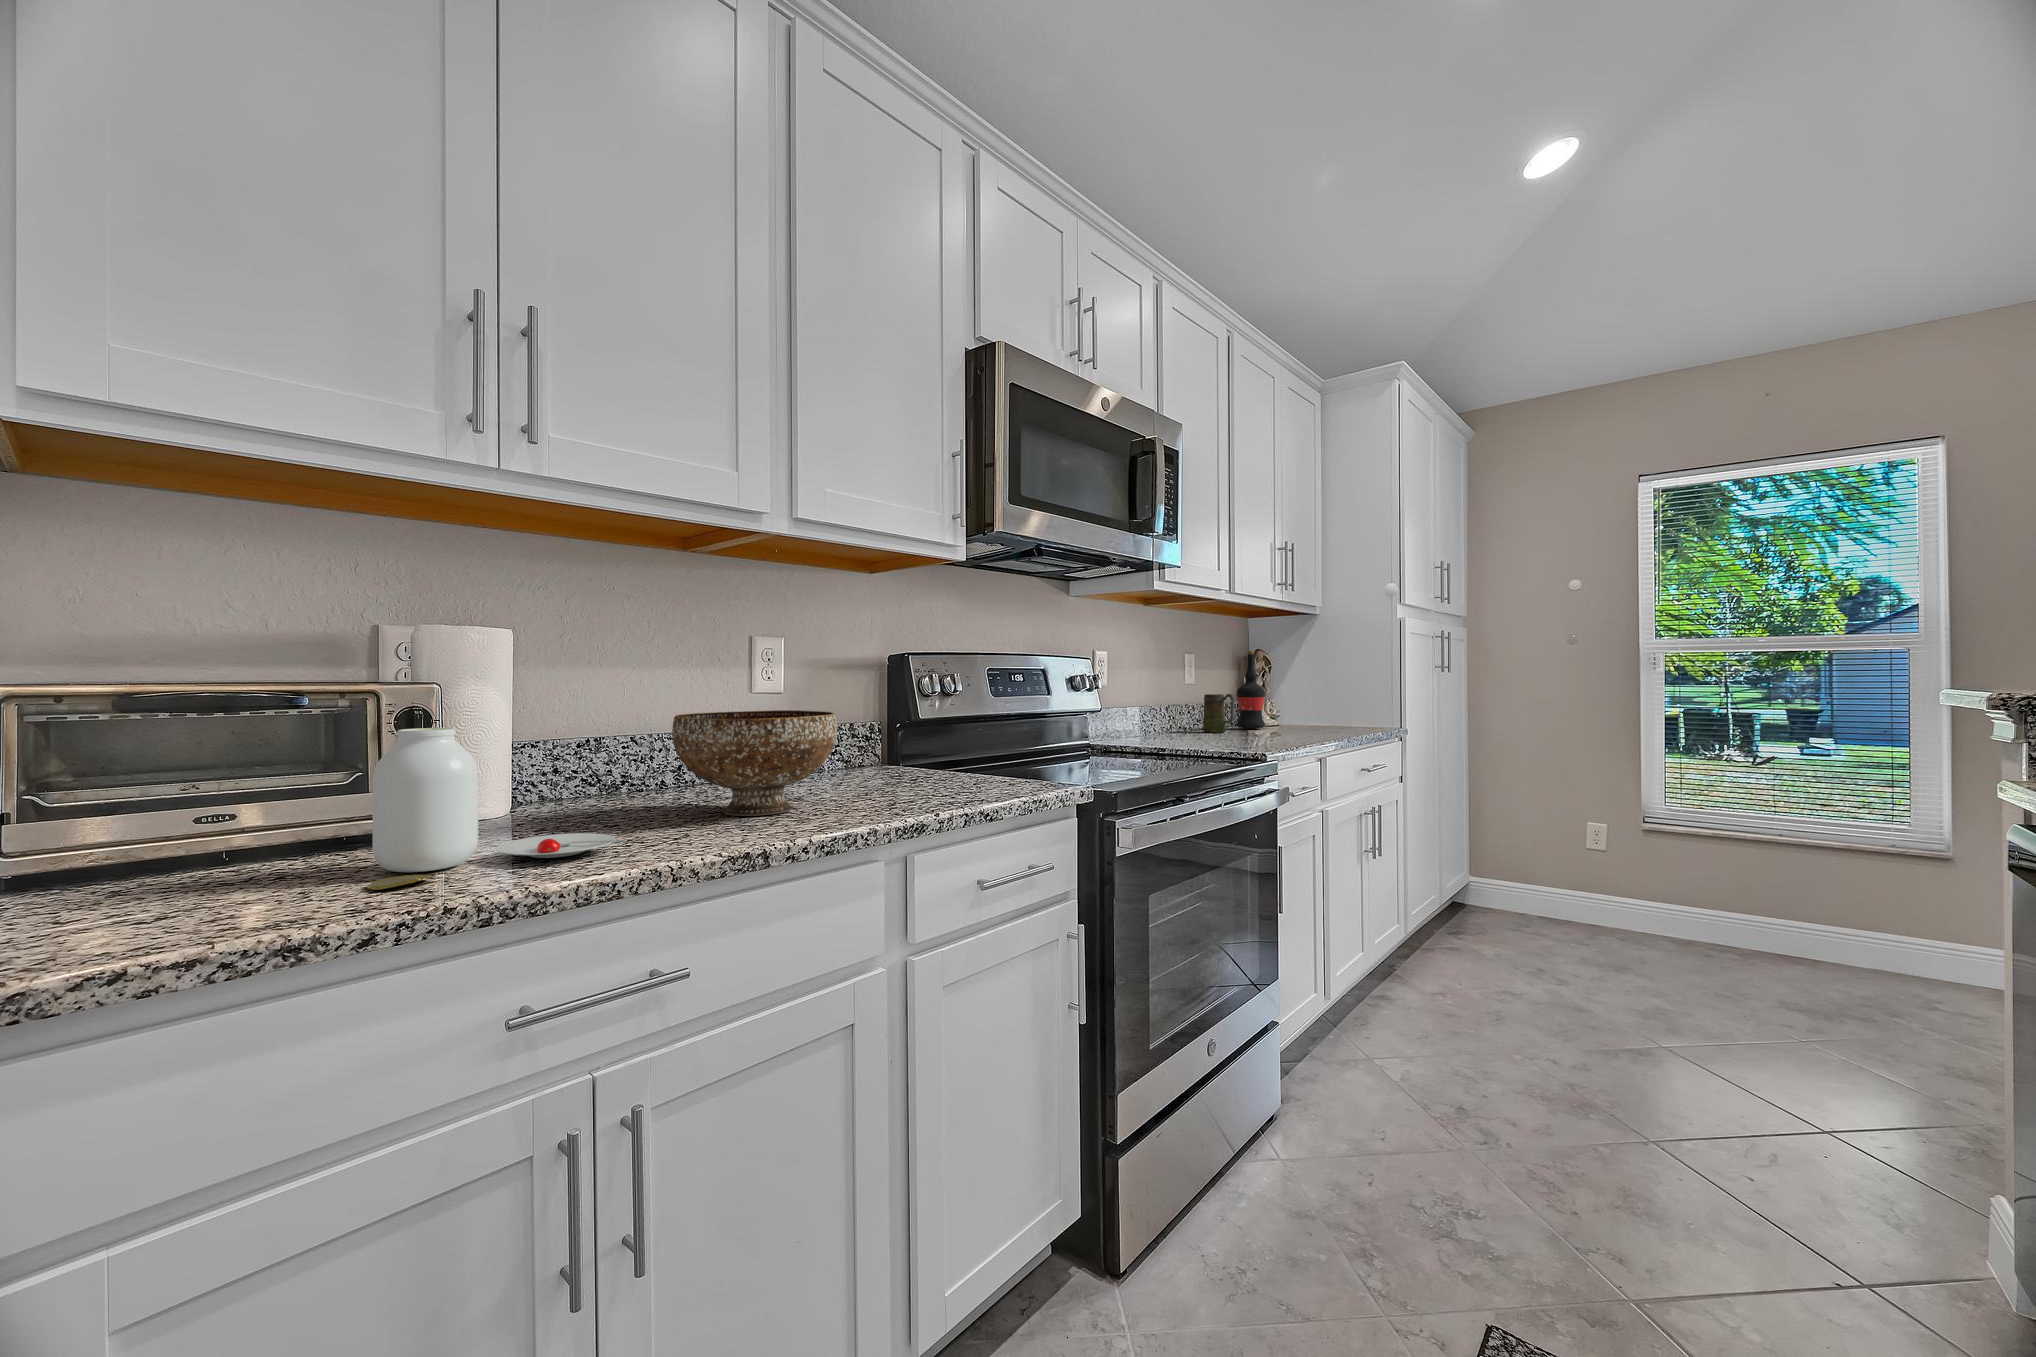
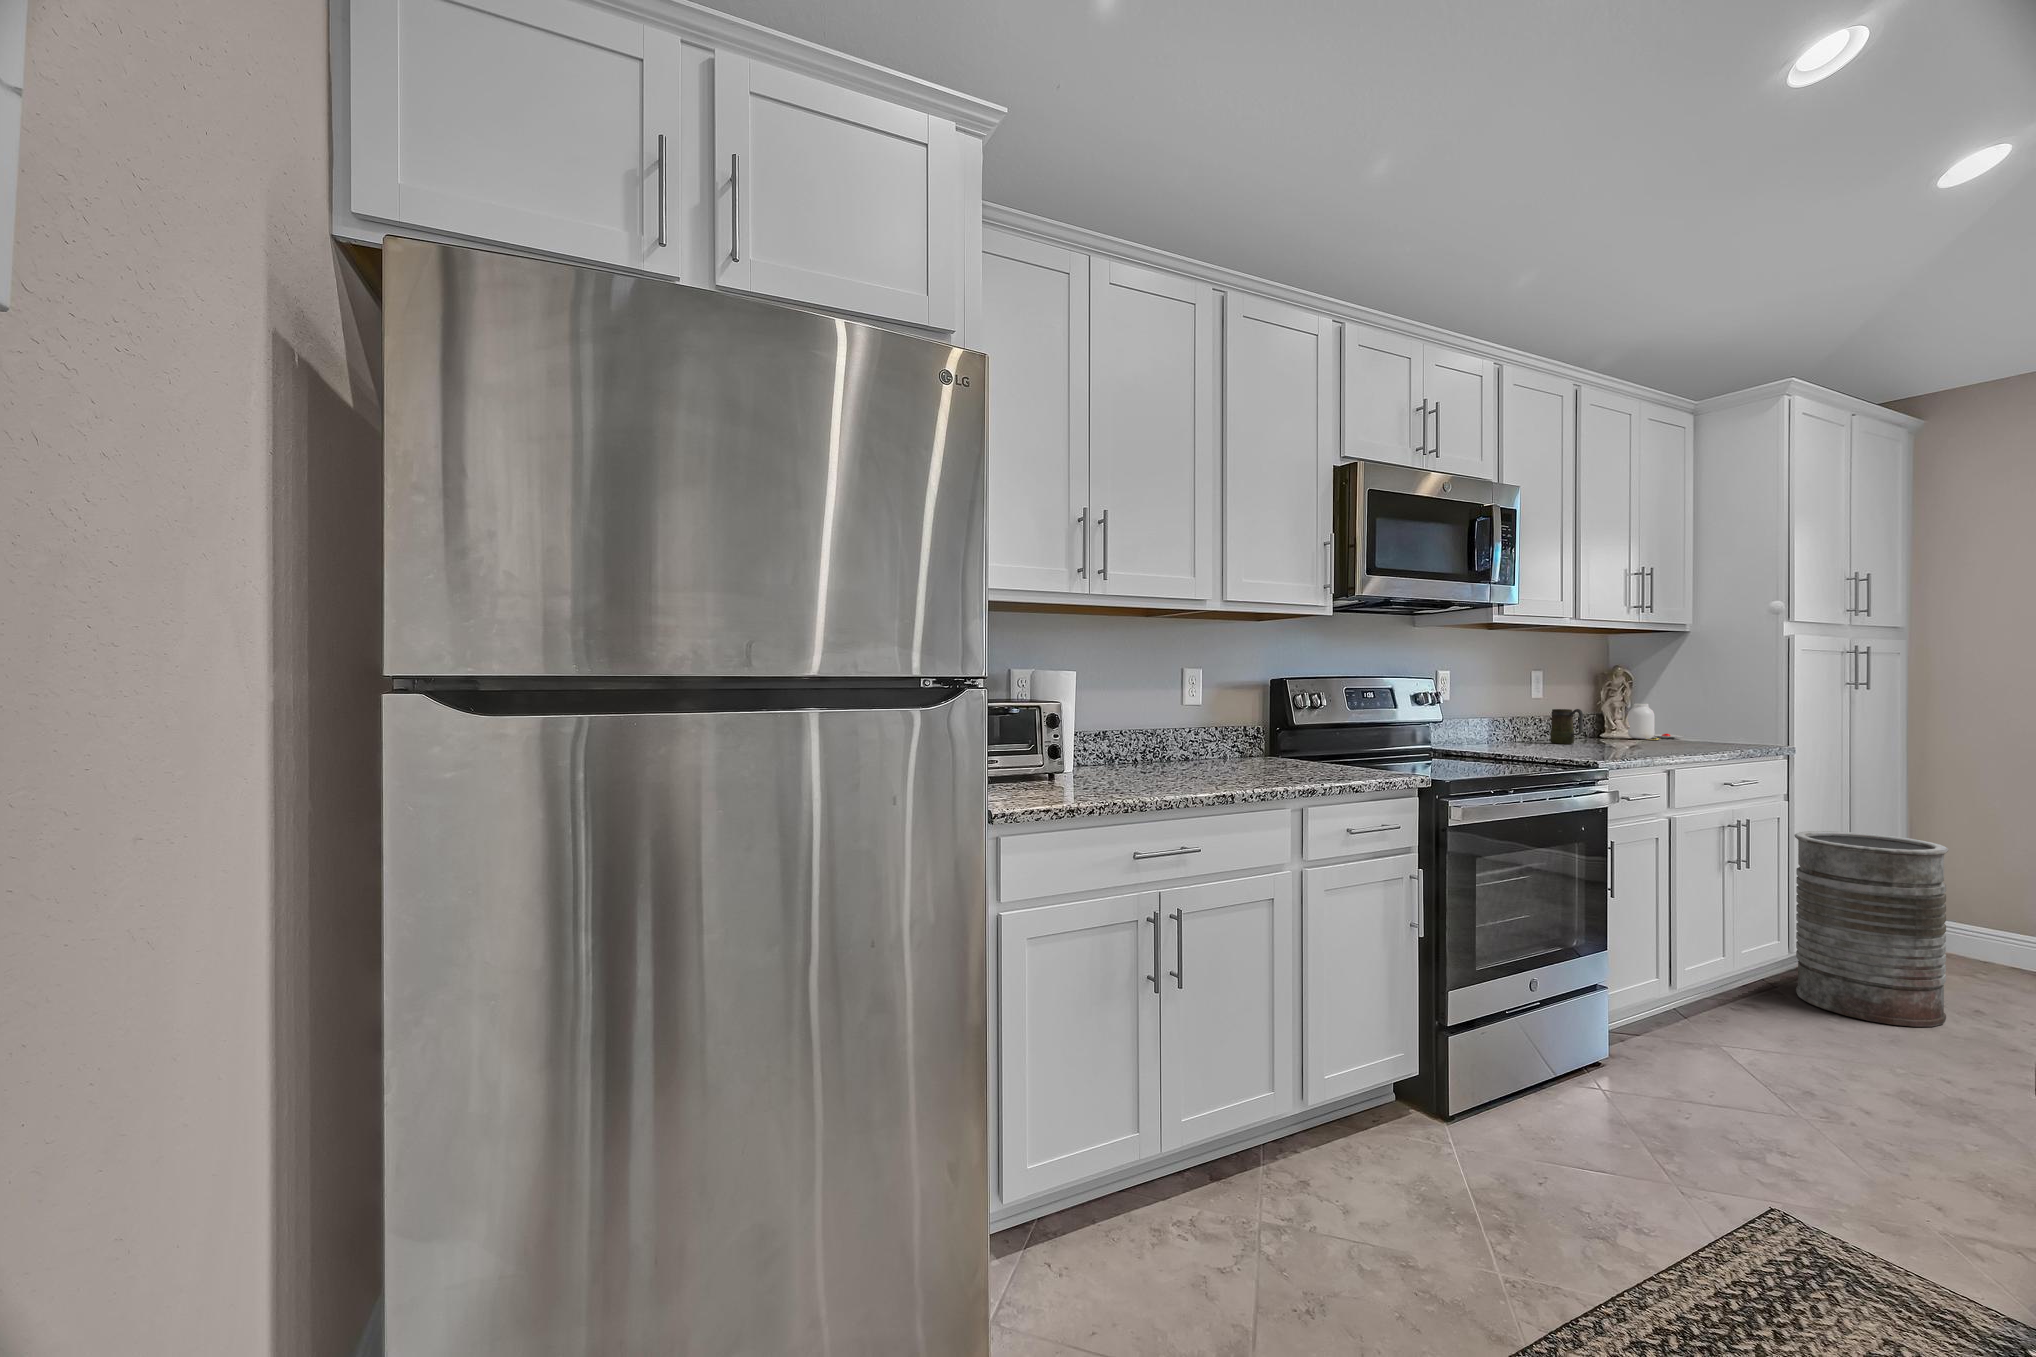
wine bottle: present [1237,651,1265,729] -> none [1589,669,1619,741]
bowl: present [672,710,837,816] -> none [1163,719,1257,780]
jar: present [368,728,627,890] -> present [1628,704,1683,740]
trash can: none [1419,812,1545,1007] -> present [1794,831,1949,1027]

